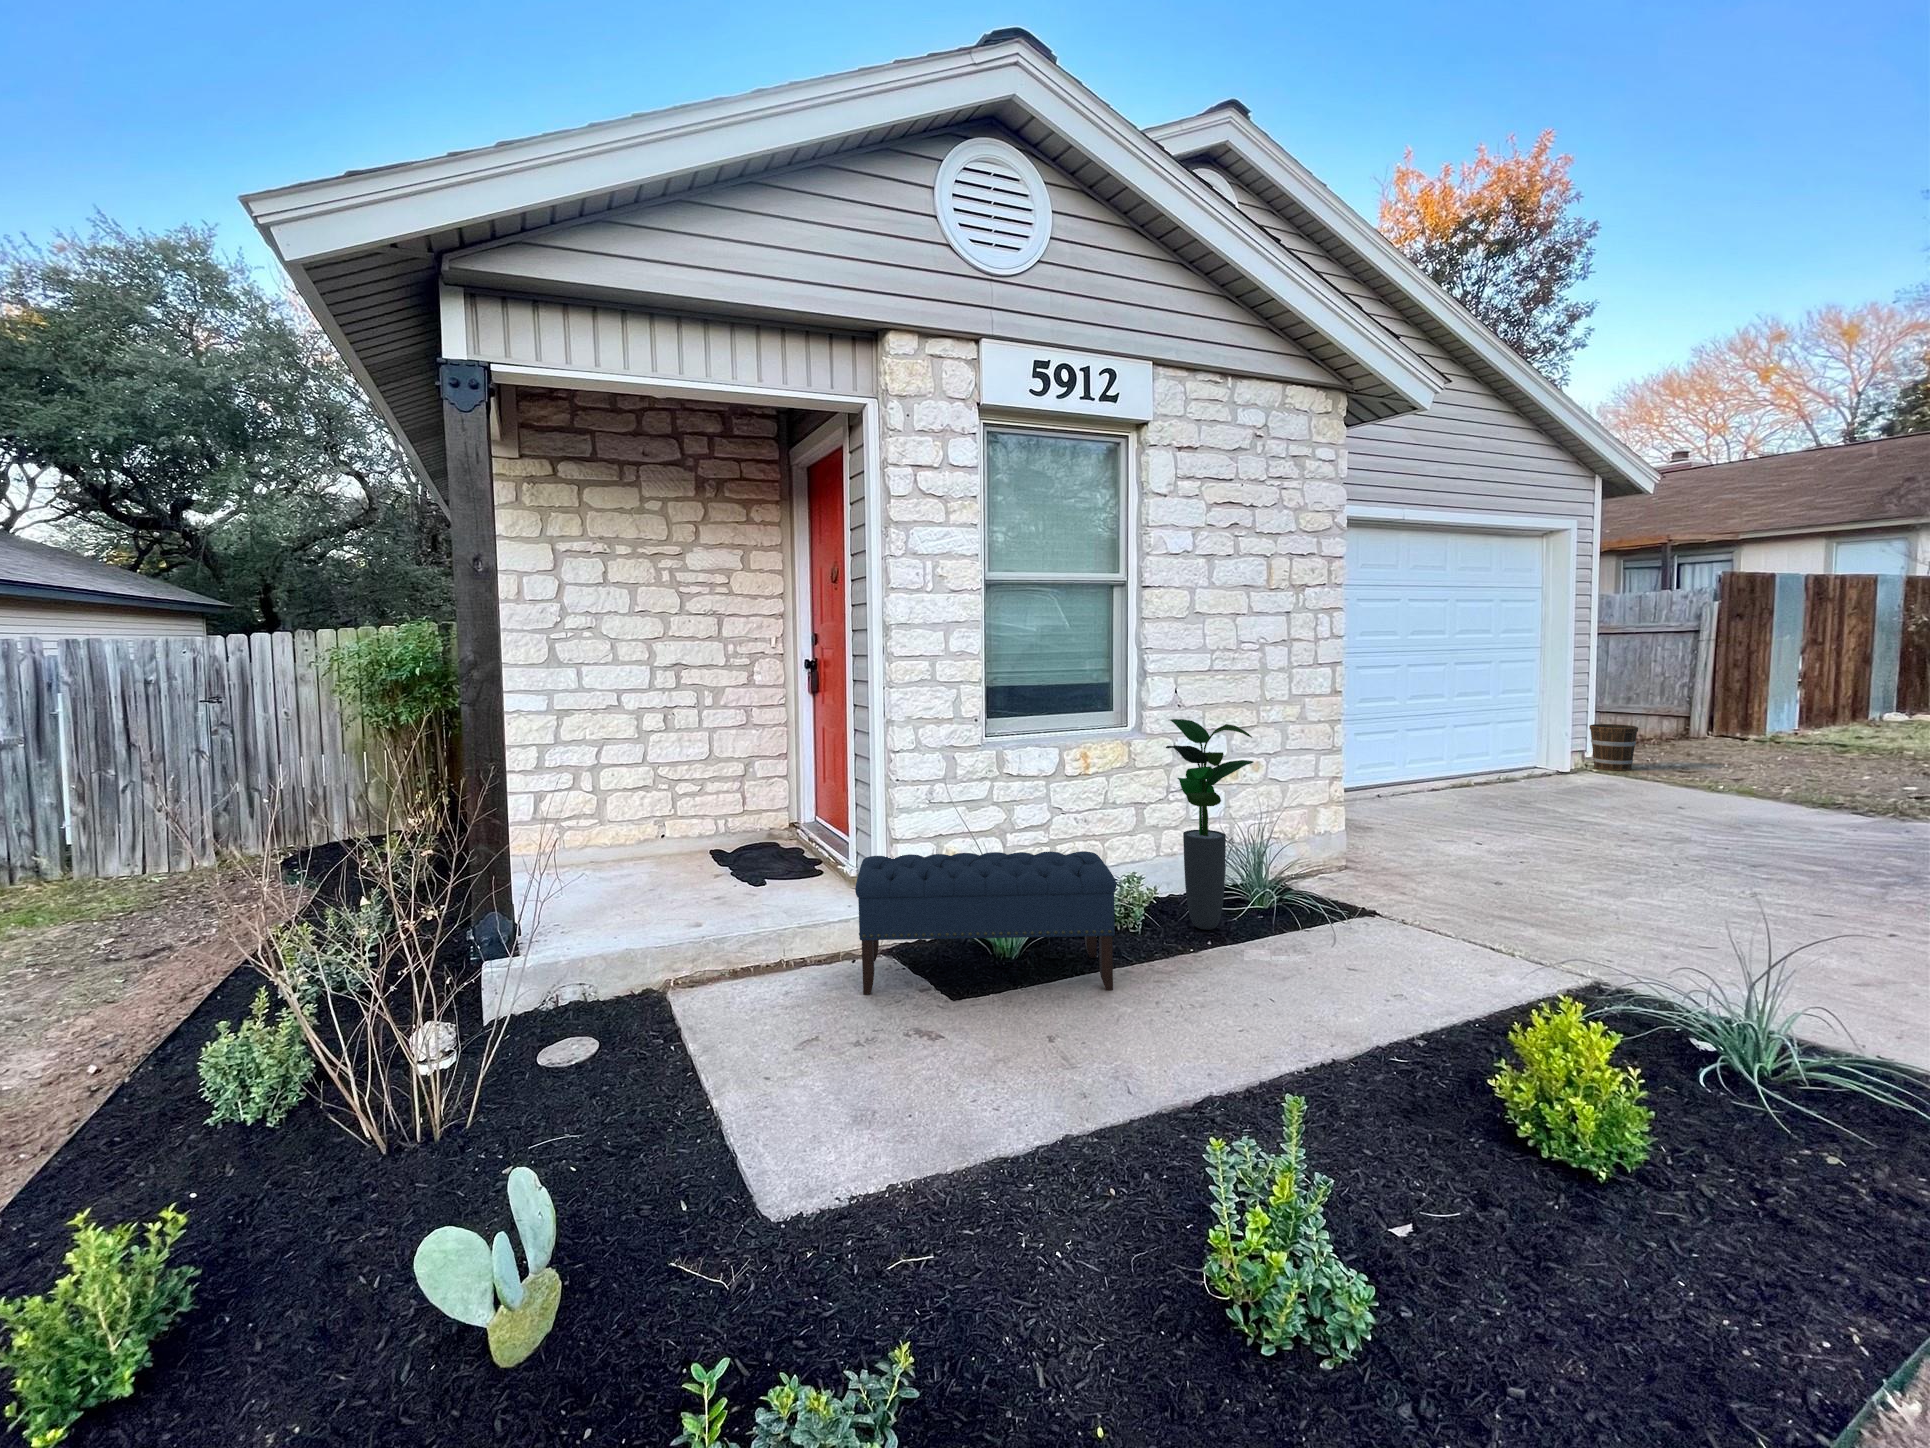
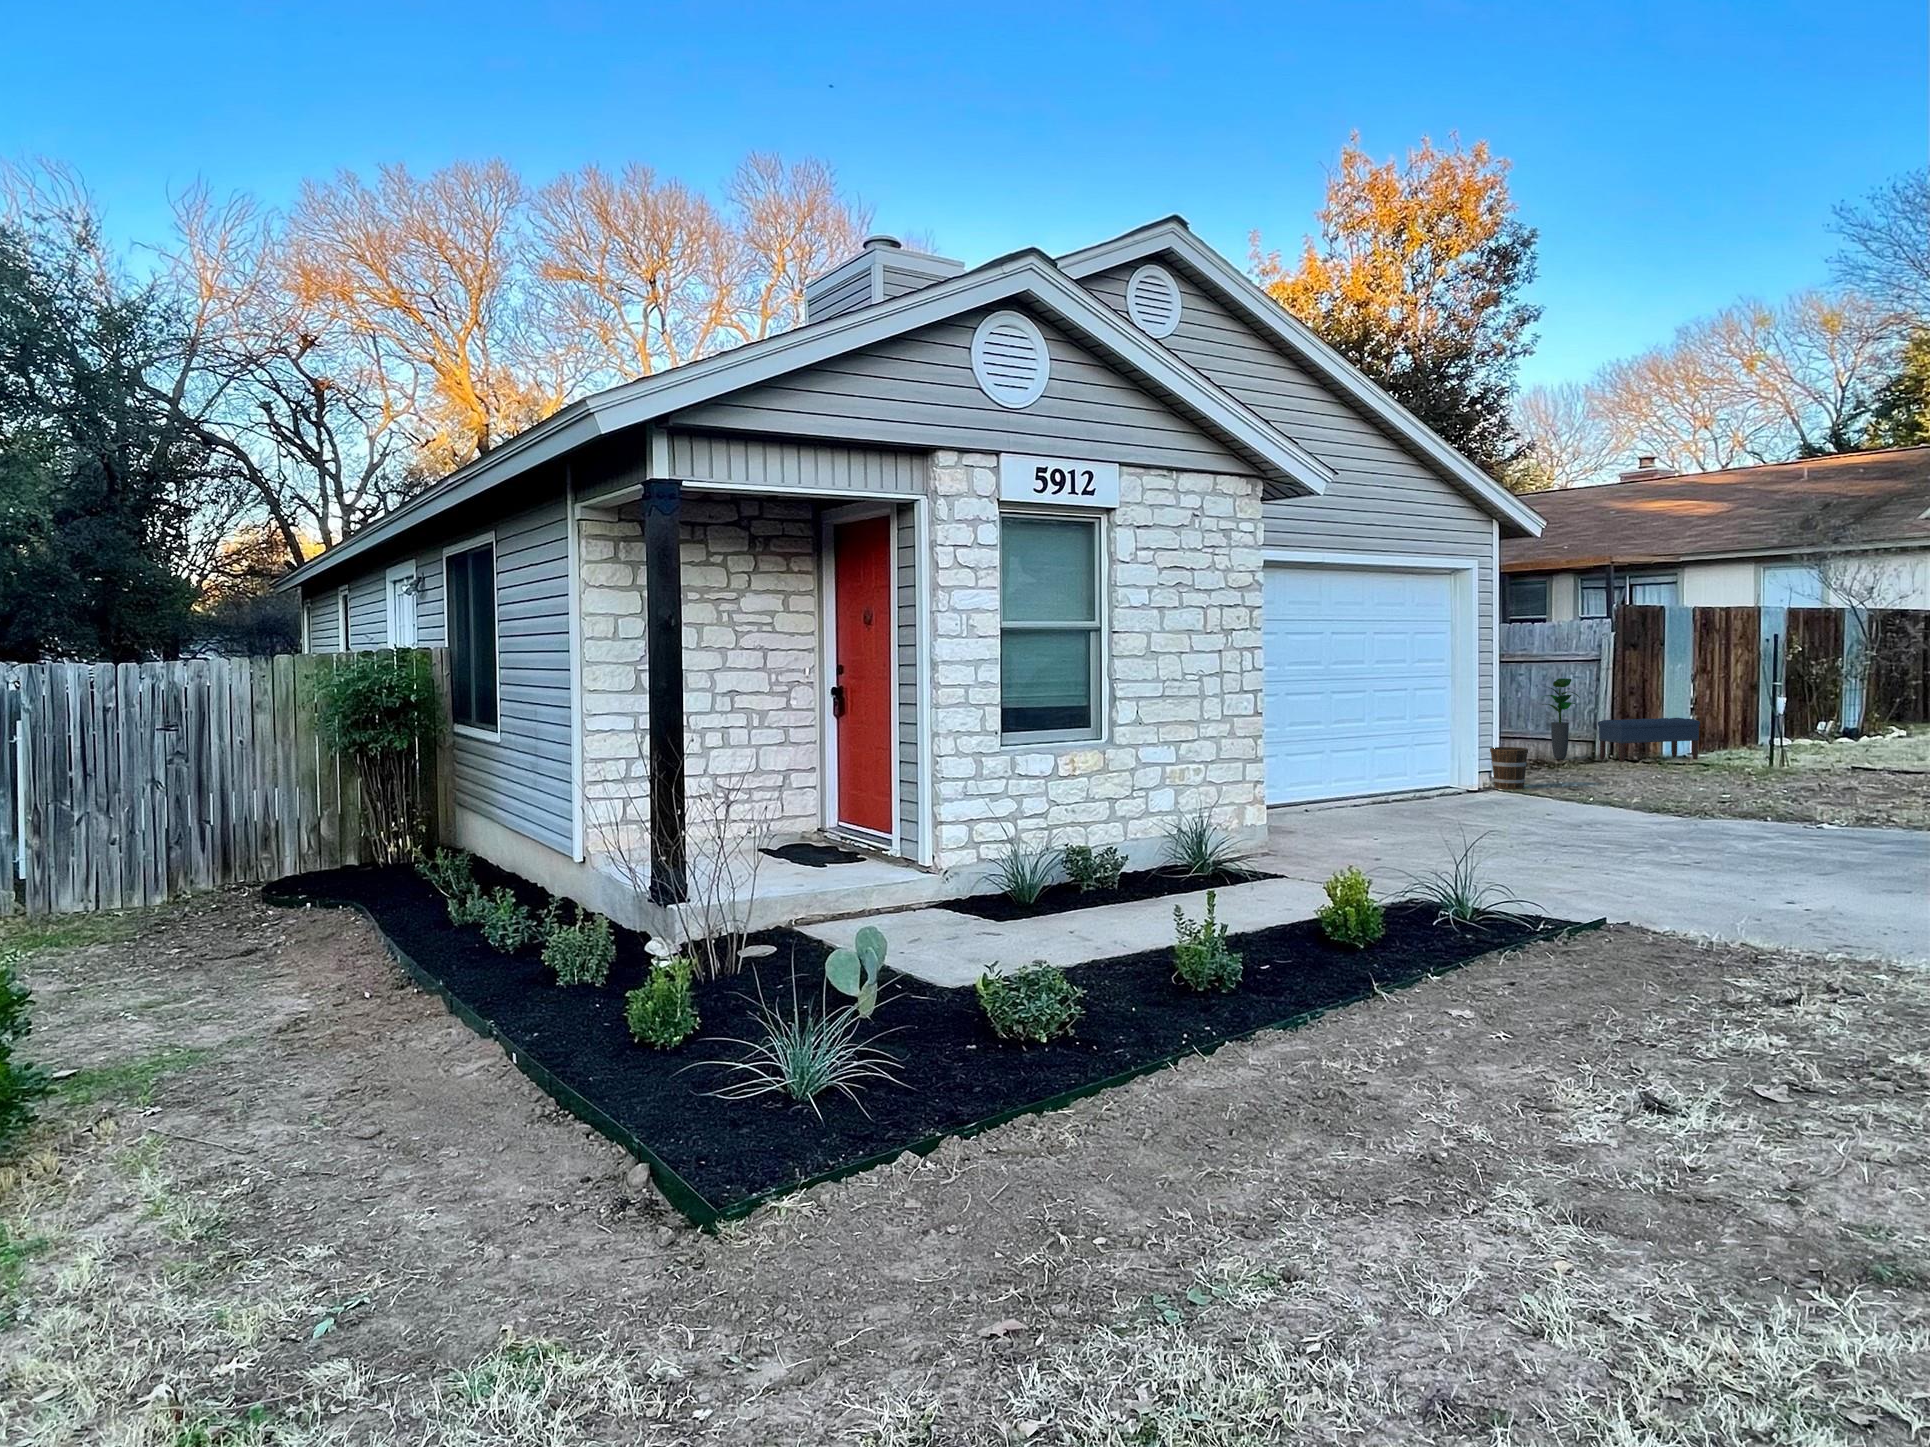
potted plant: present [1166,719,1254,930] -> present [1546,678,1580,760]
bench: present [855,851,1117,994] -> present [1598,718,1700,762]

